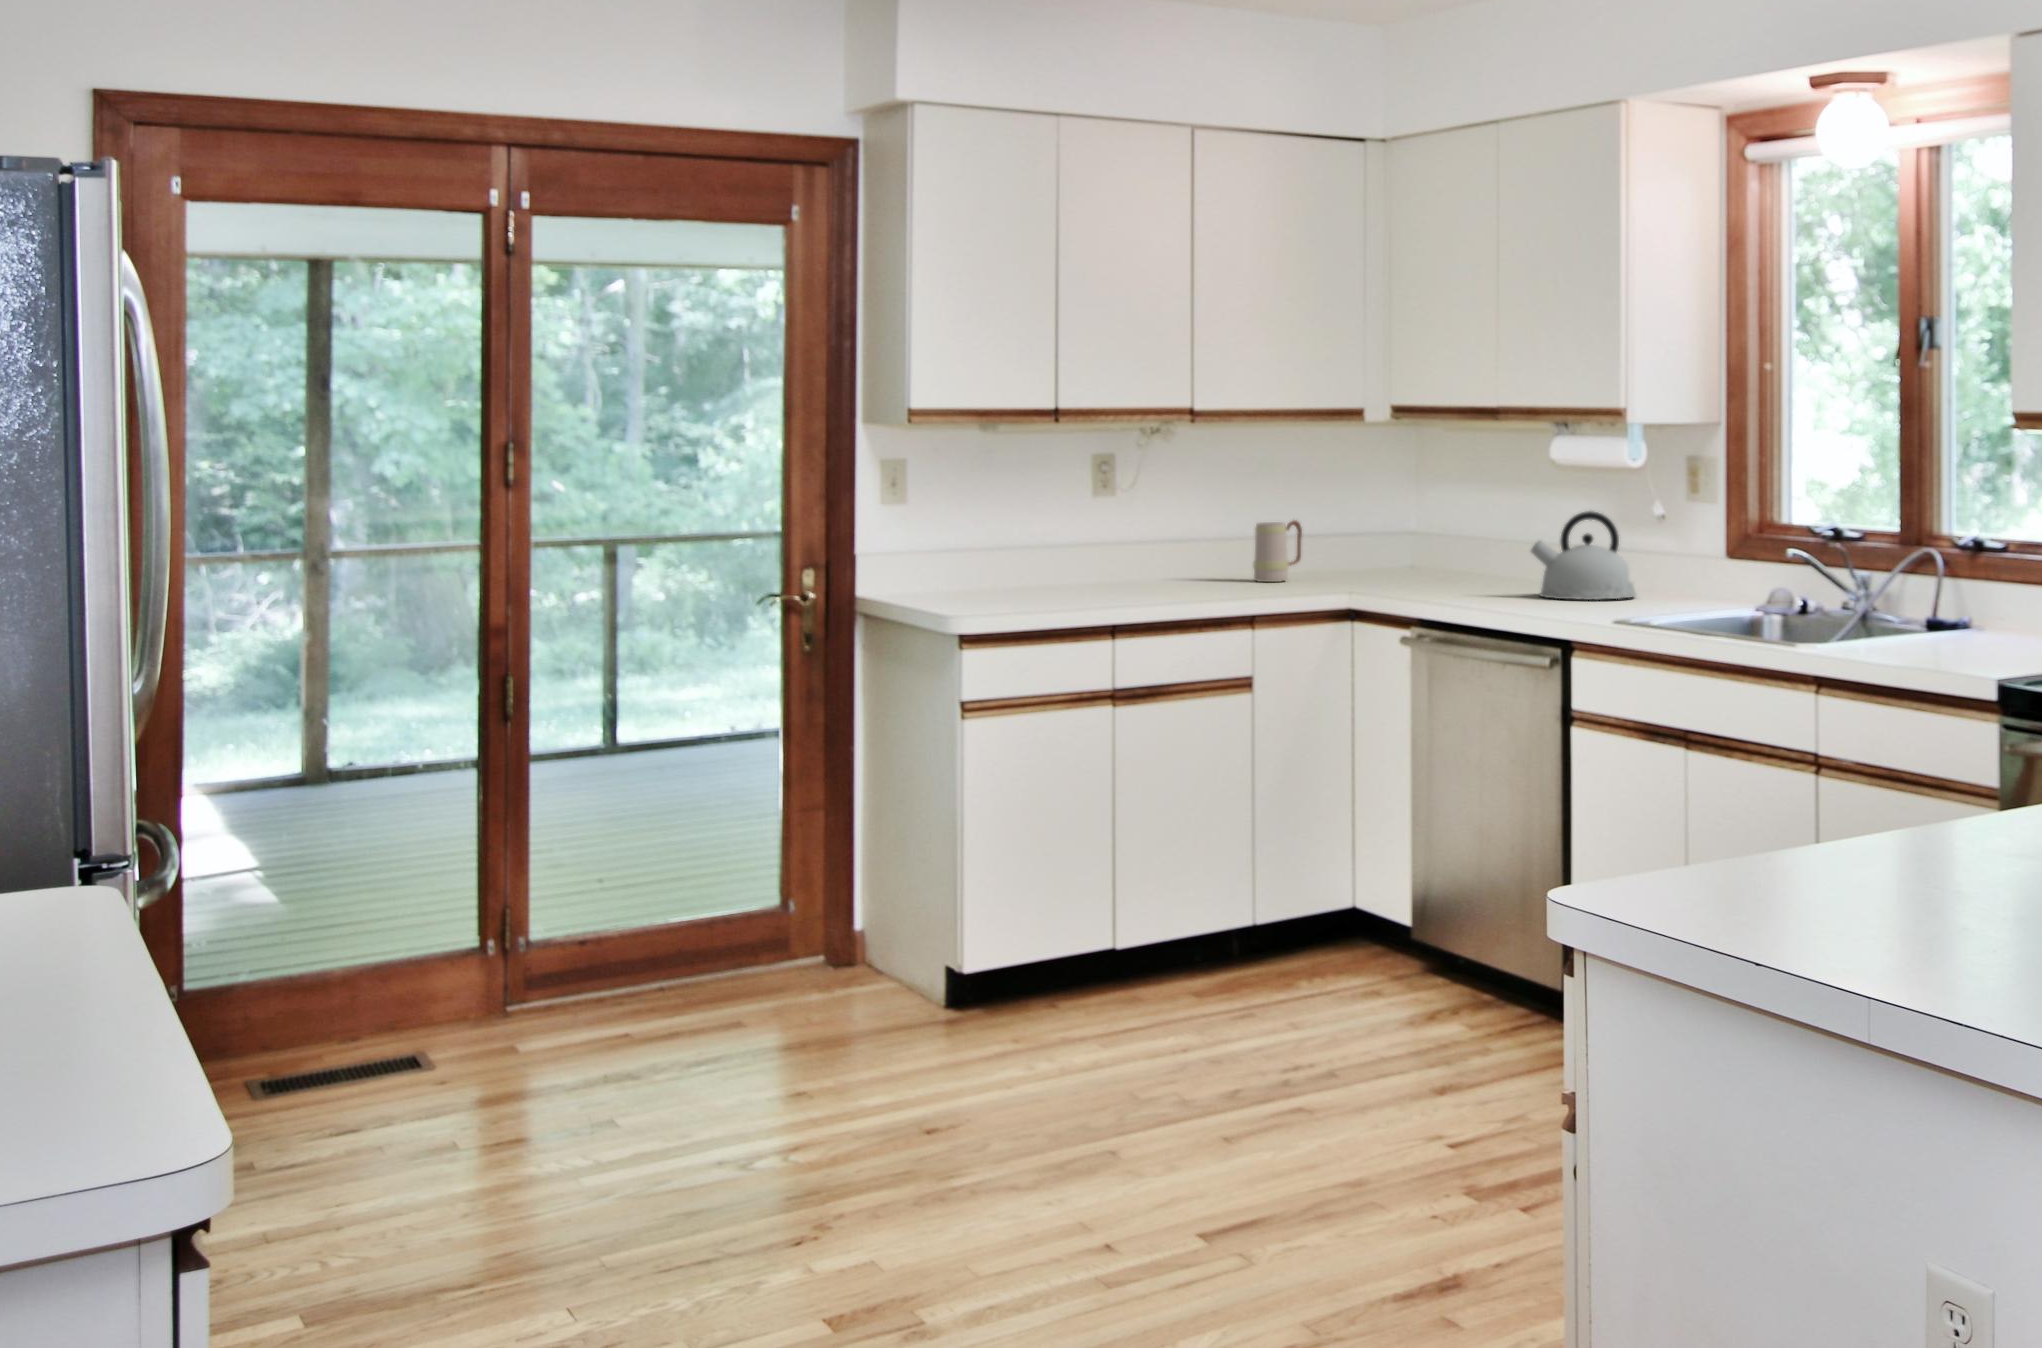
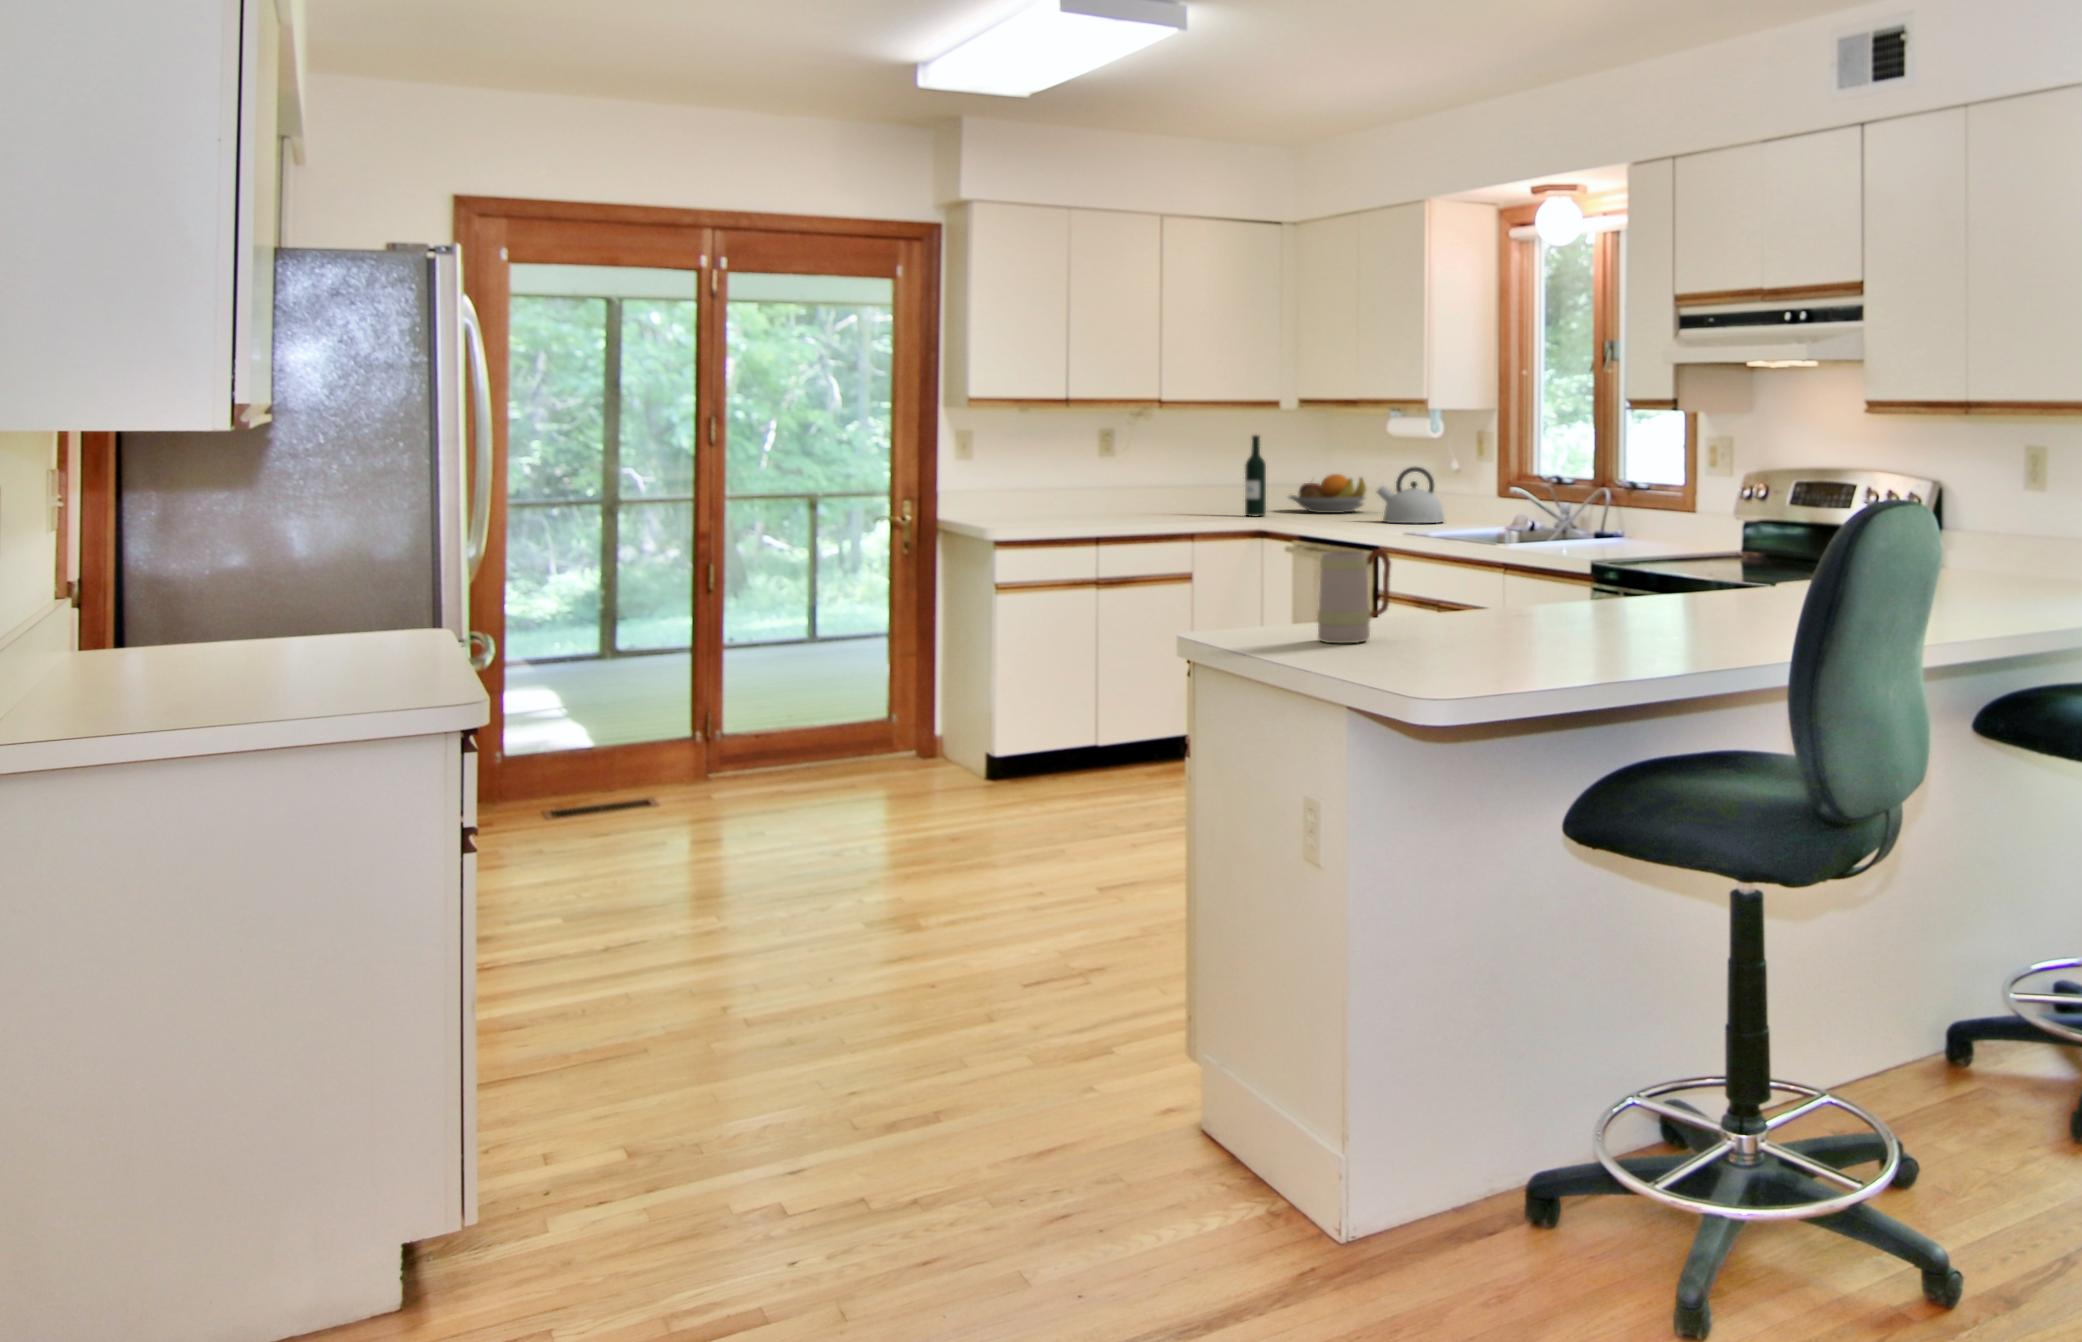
wine bottle: none [1319,463,1351,588] -> present [1245,435,1266,517]
mug: present [1253,520,1302,582] -> present [1317,549,1391,643]
fruit bowl: none [1369,520,1504,579] -> present [1289,474,1366,513]

